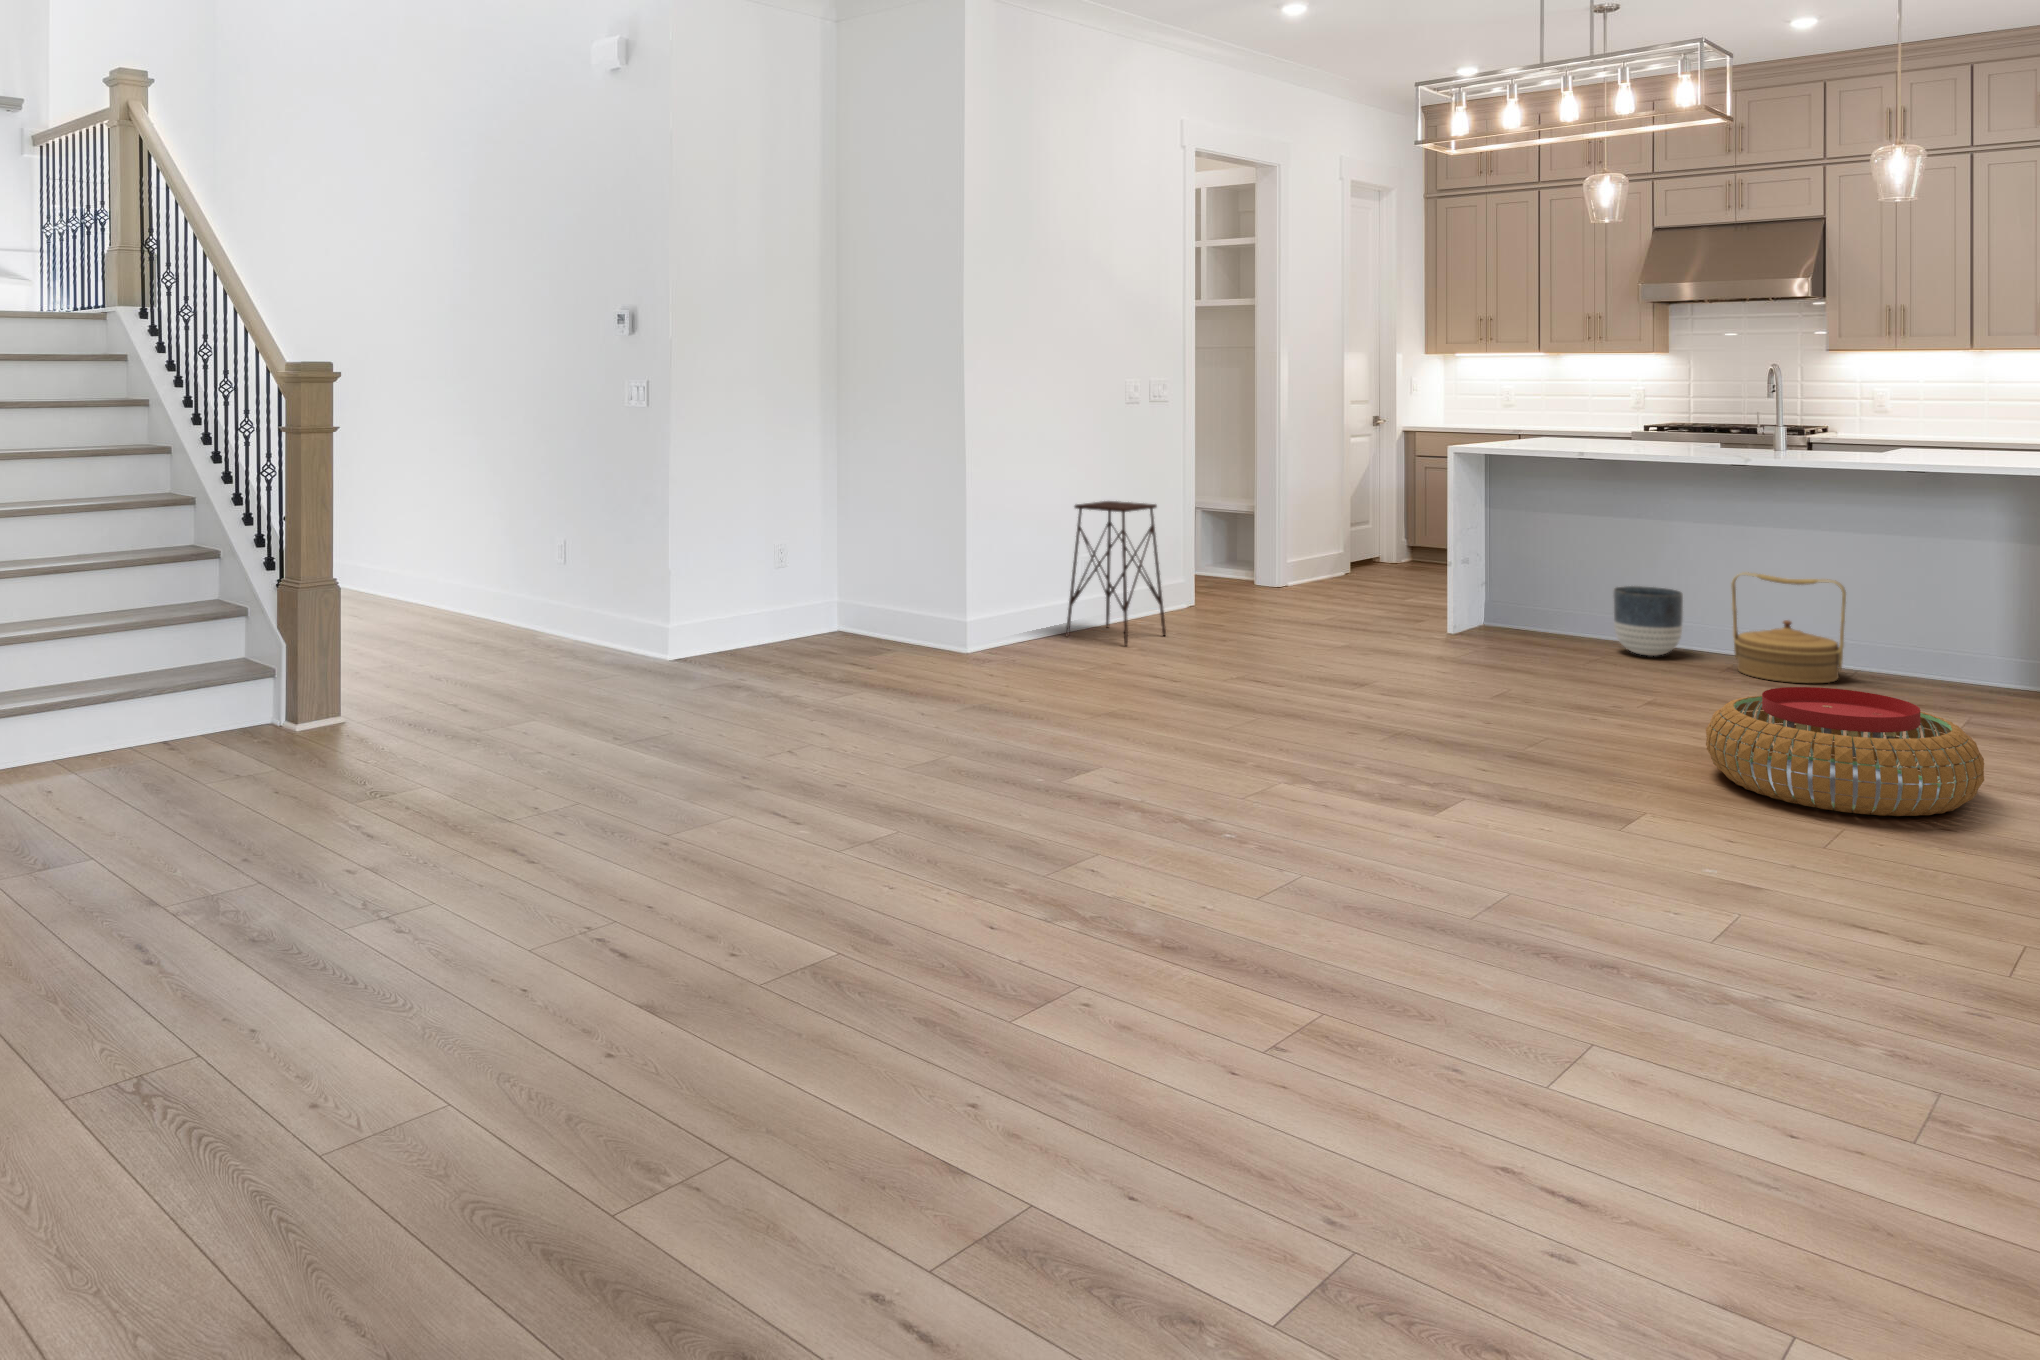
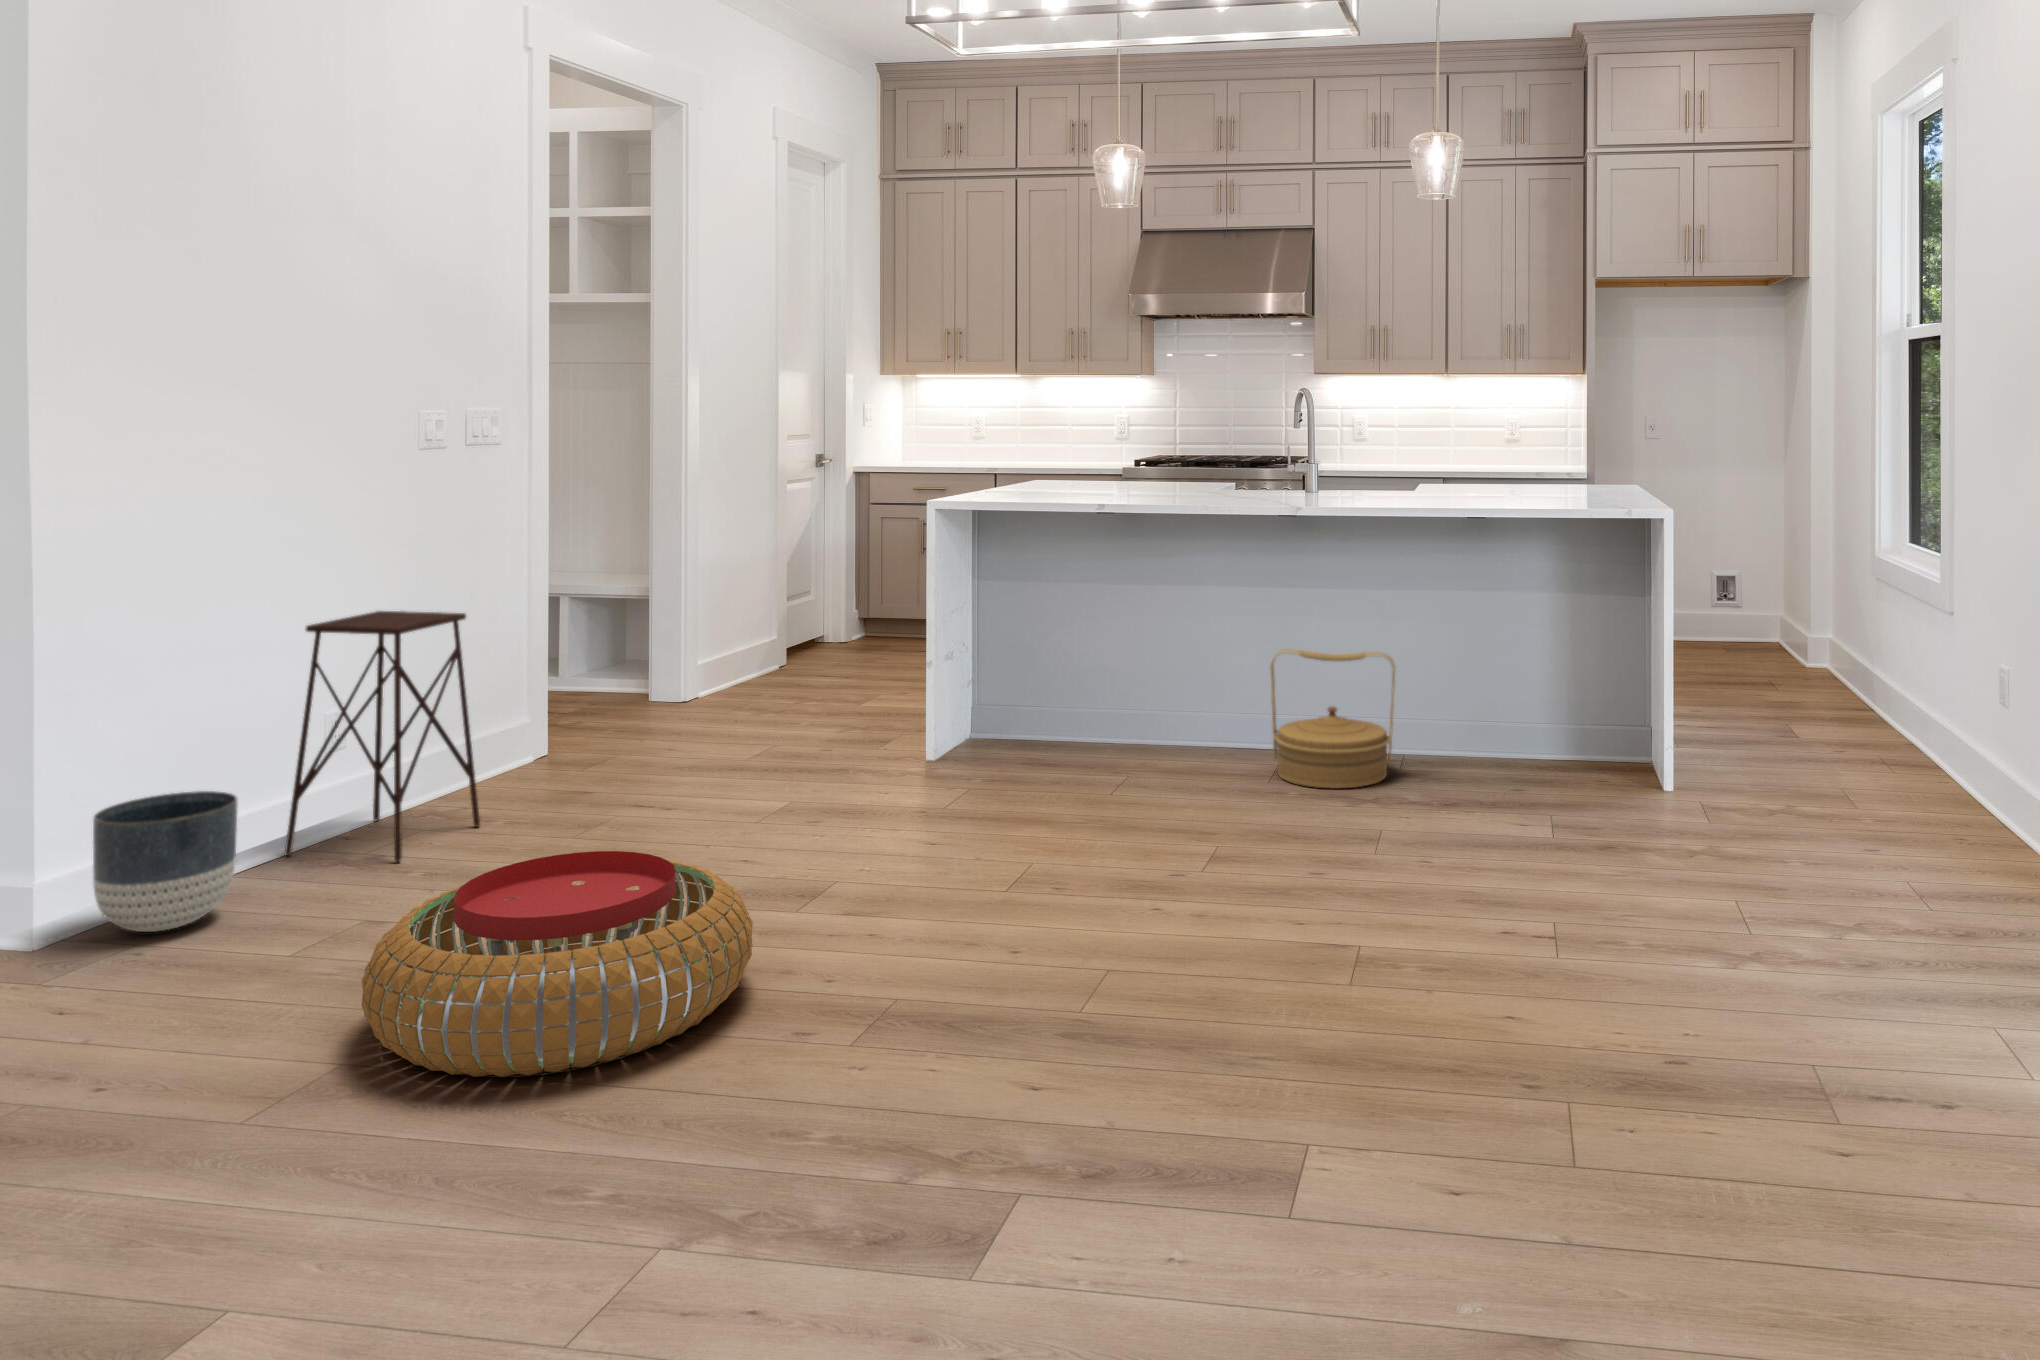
planter: present [1613,586,1683,656] -> present [93,791,238,932]
pouf: present [1706,687,1984,816] -> present [361,851,753,1077]

